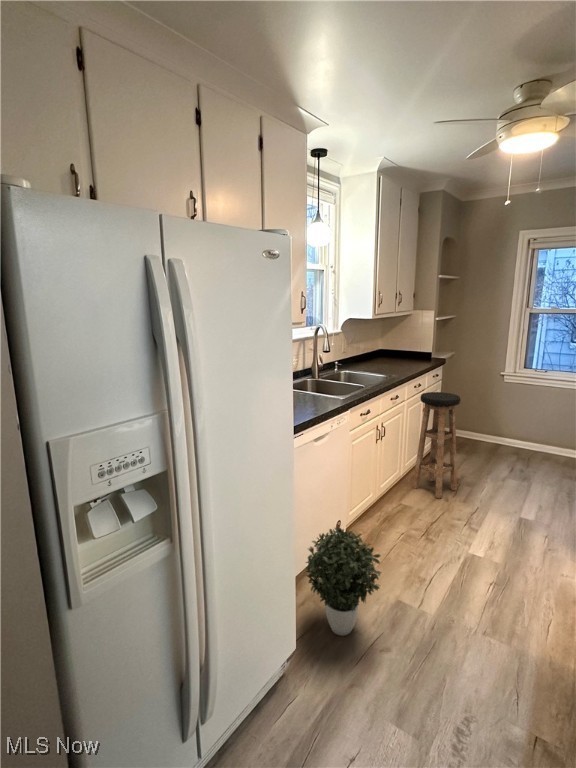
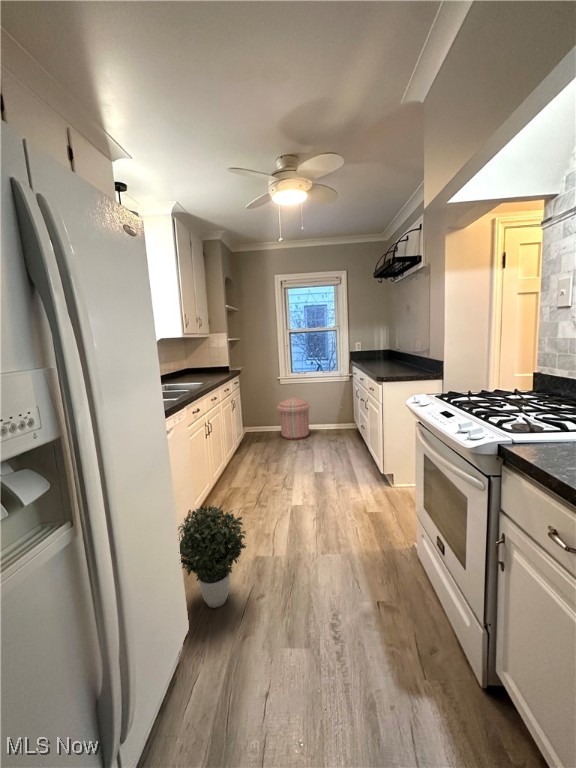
bar stool: present [412,392,460,499] -> none [232,392,268,476]
trash can: none [491,403,544,463] -> present [277,397,310,440]

